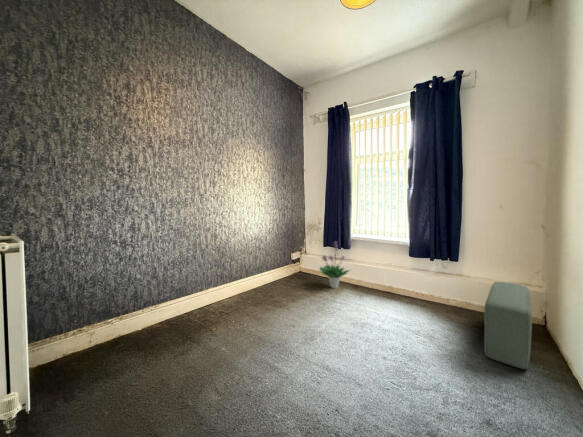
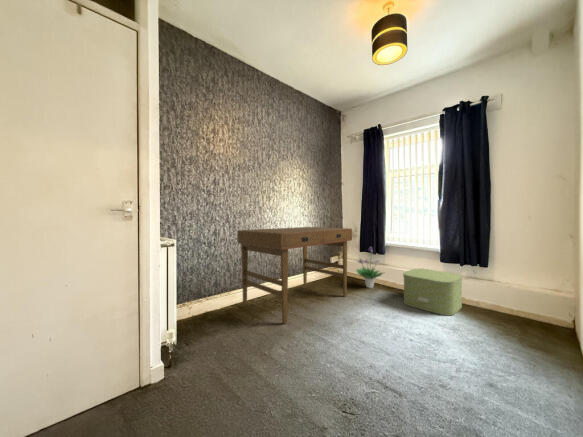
desk: none [167,219,315,346] -> present [237,227,352,324]
storage box: none [371,265,434,318] -> present [403,269,462,315]
pouf: present [484,282,532,369] -> none [504,286,554,359]

